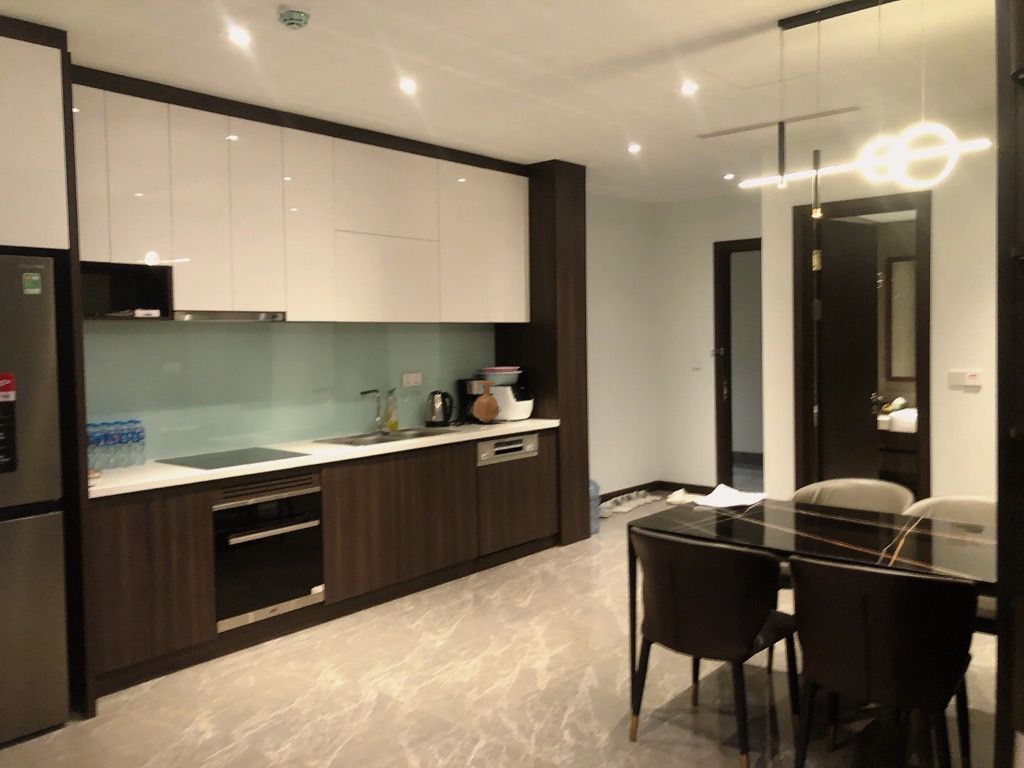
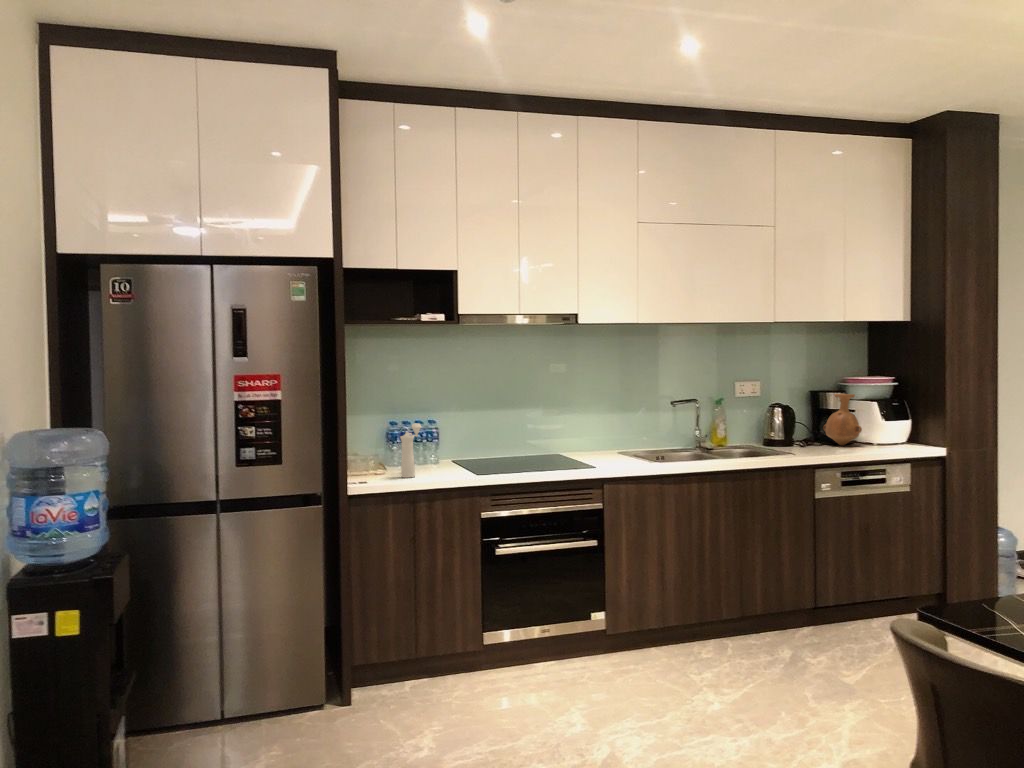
pepper mill: none [128,422,145,478] -> present [400,424,421,478]

